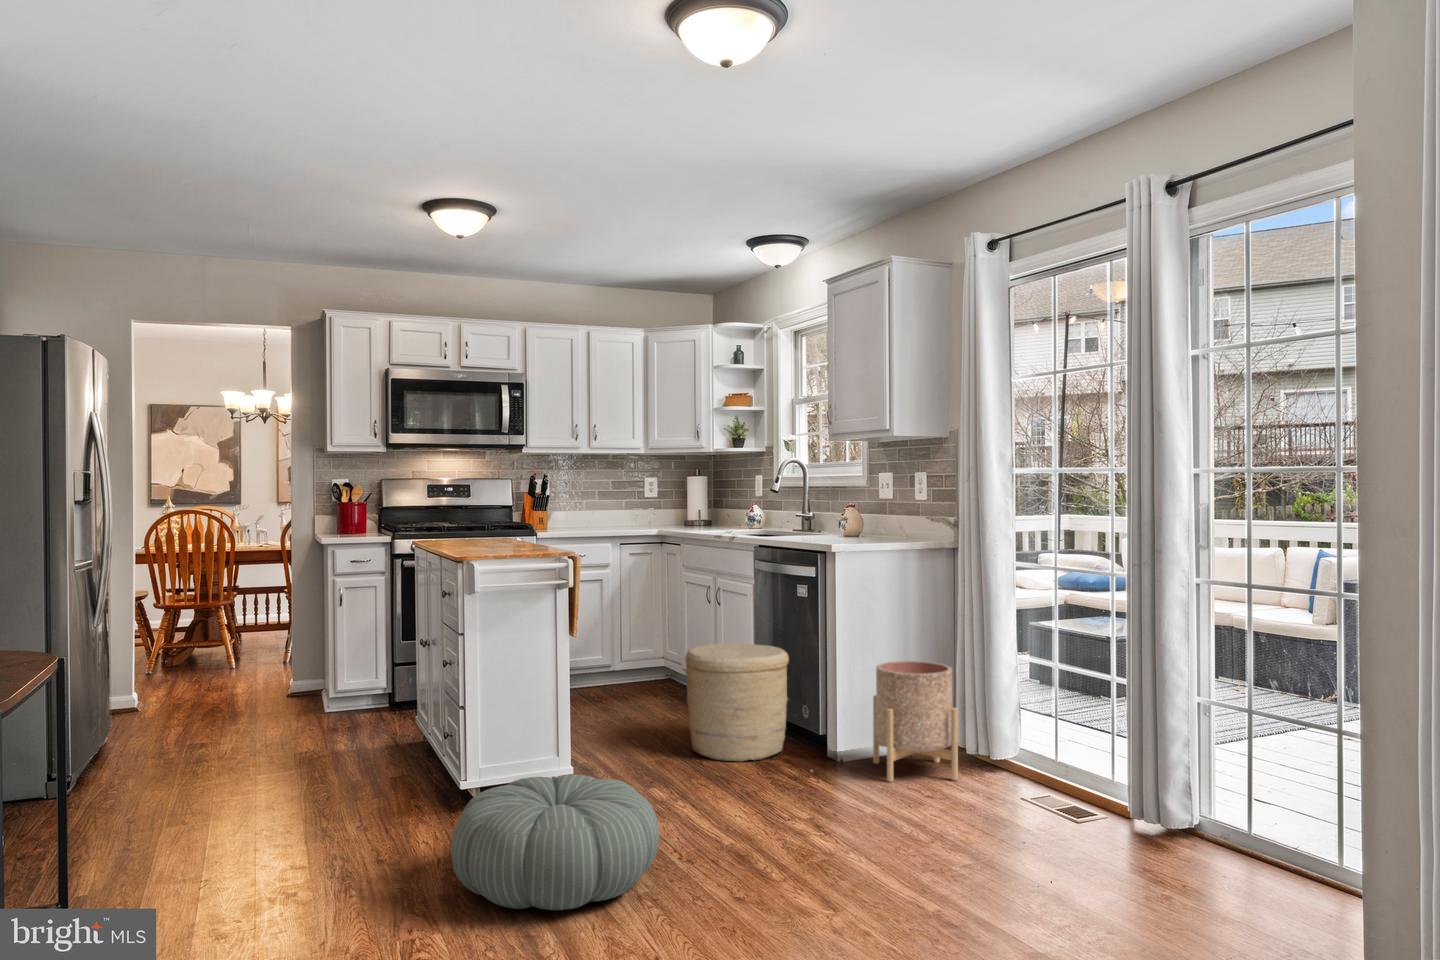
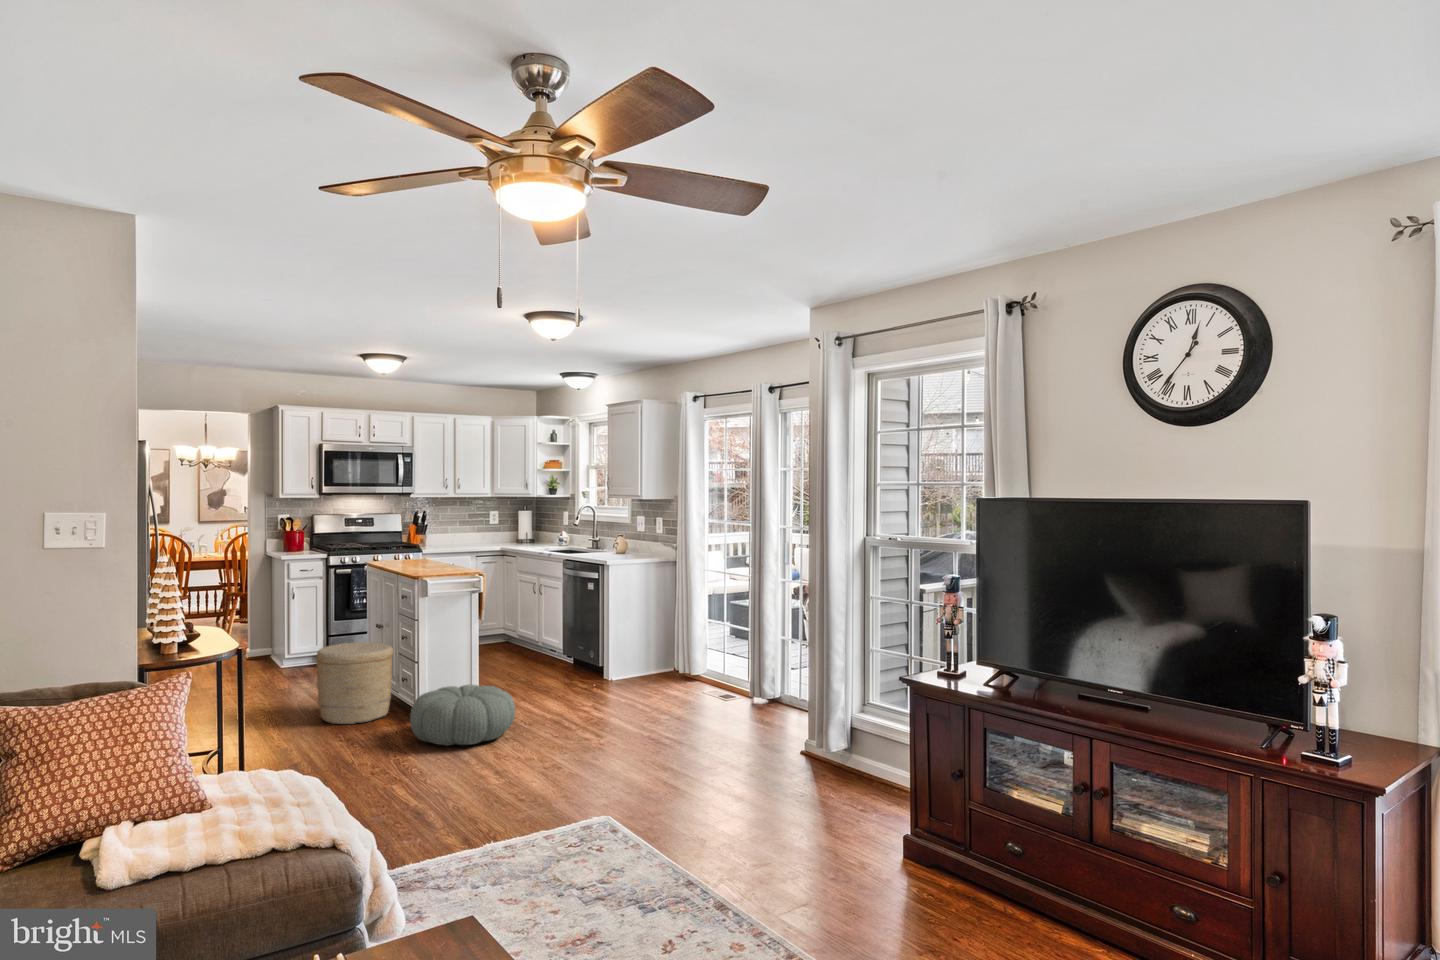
woven basket: present [685,643,789,761] -> present [316,642,393,724]
planter: present [873,661,958,782] -> none [628,624,672,688]

